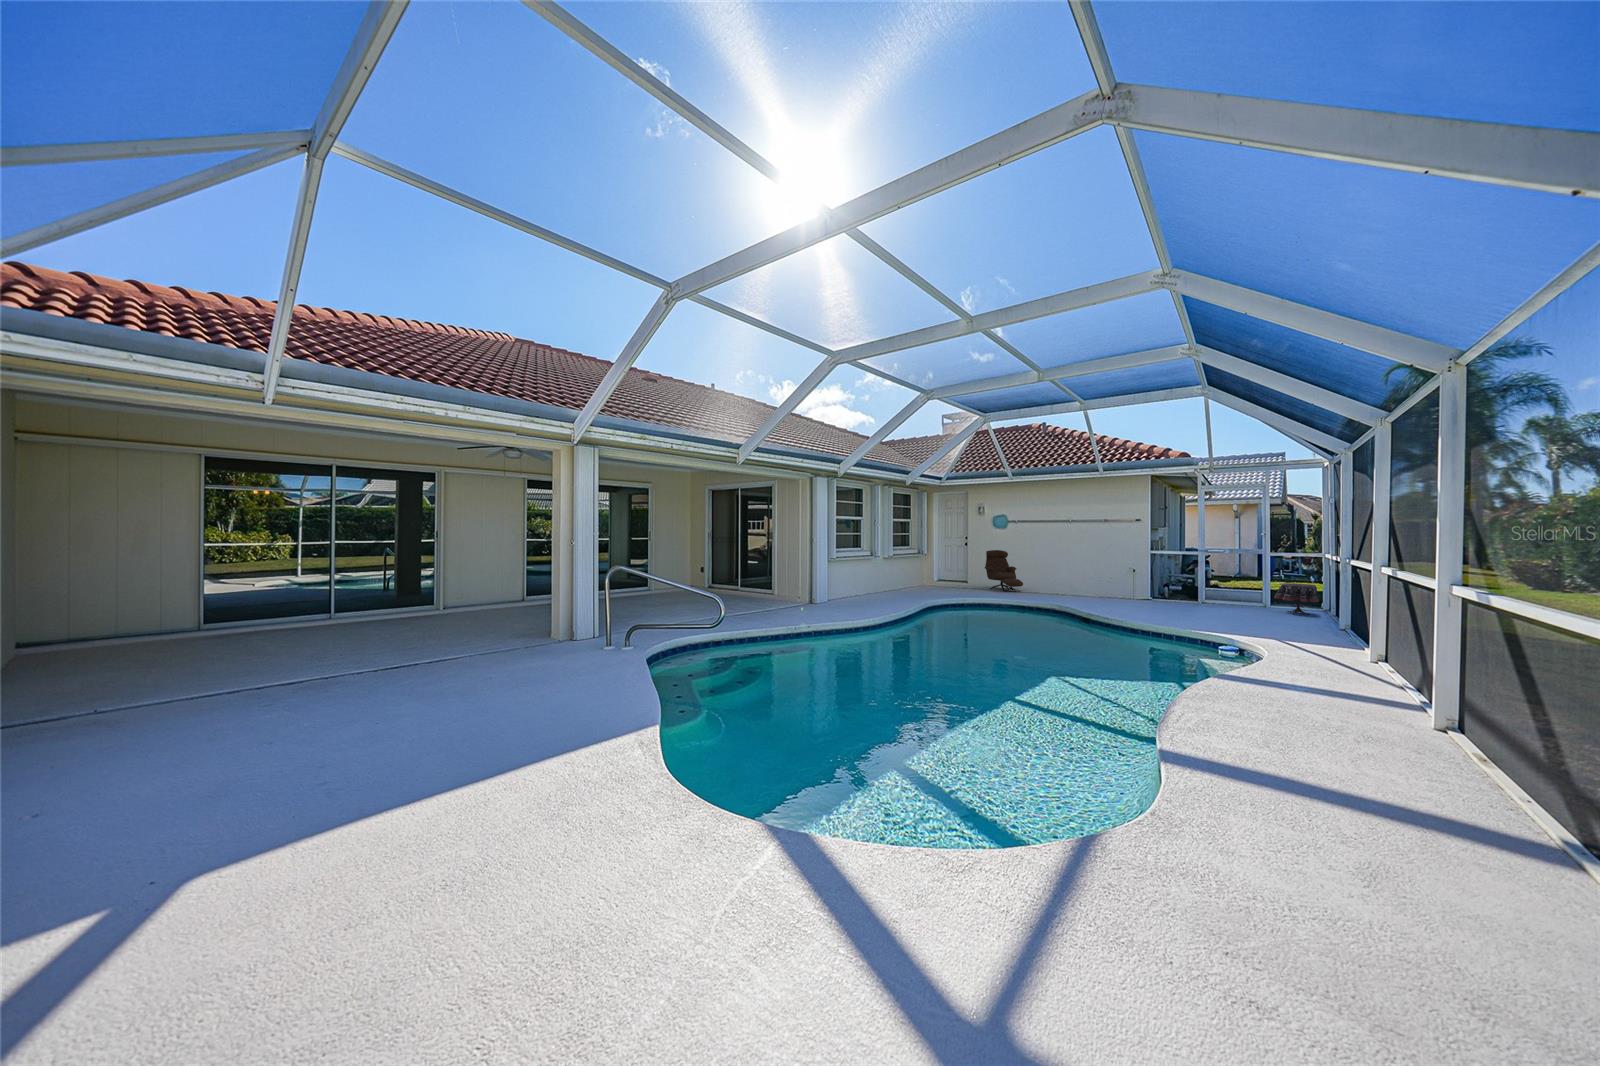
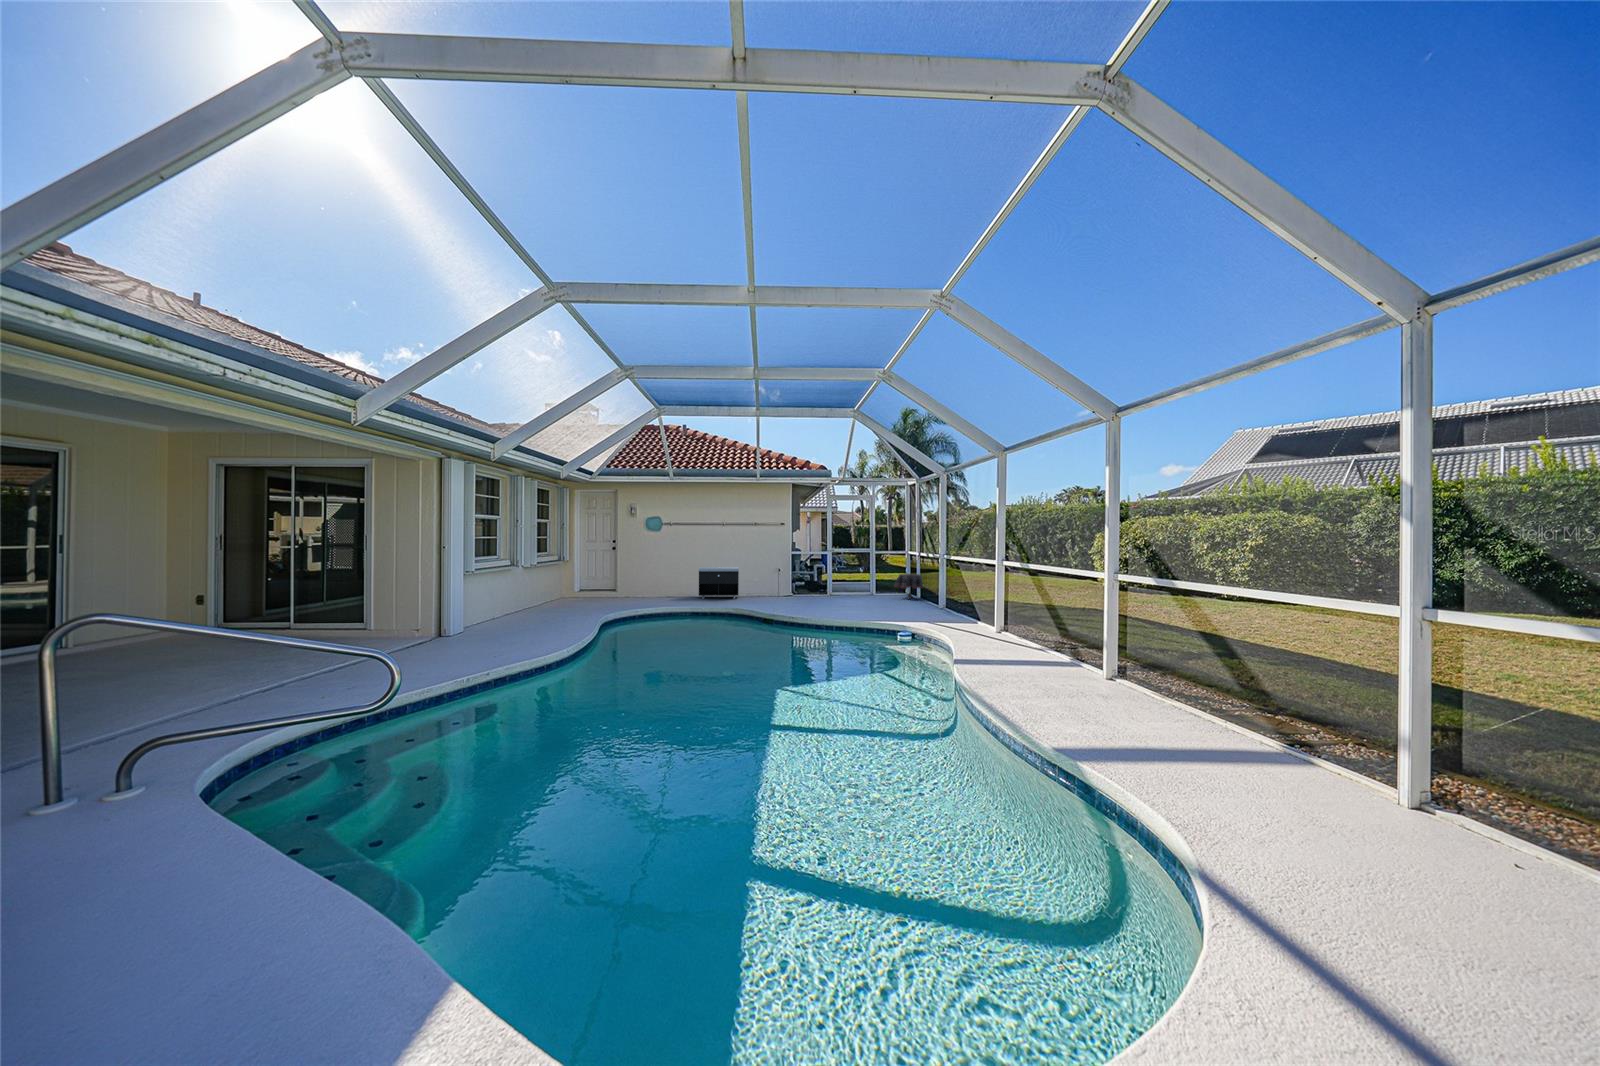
lounge chair: present [985,550,1023,592] -> none [639,555,684,600]
storage bench: none [1038,563,1082,595] -> present [699,567,739,599]

